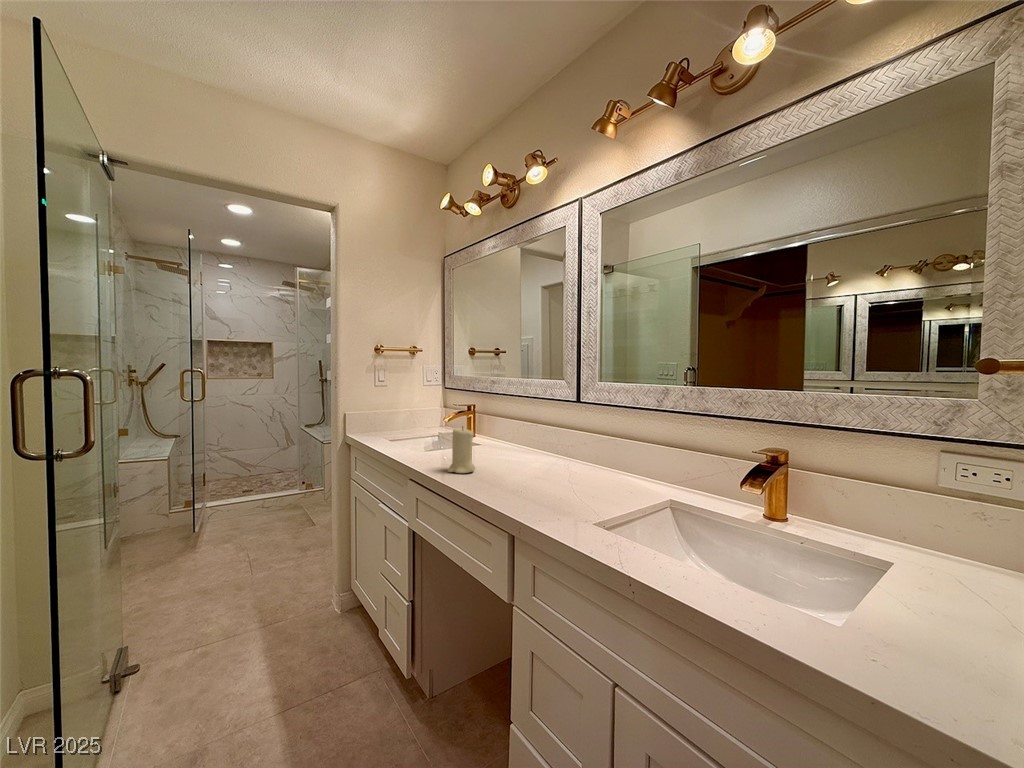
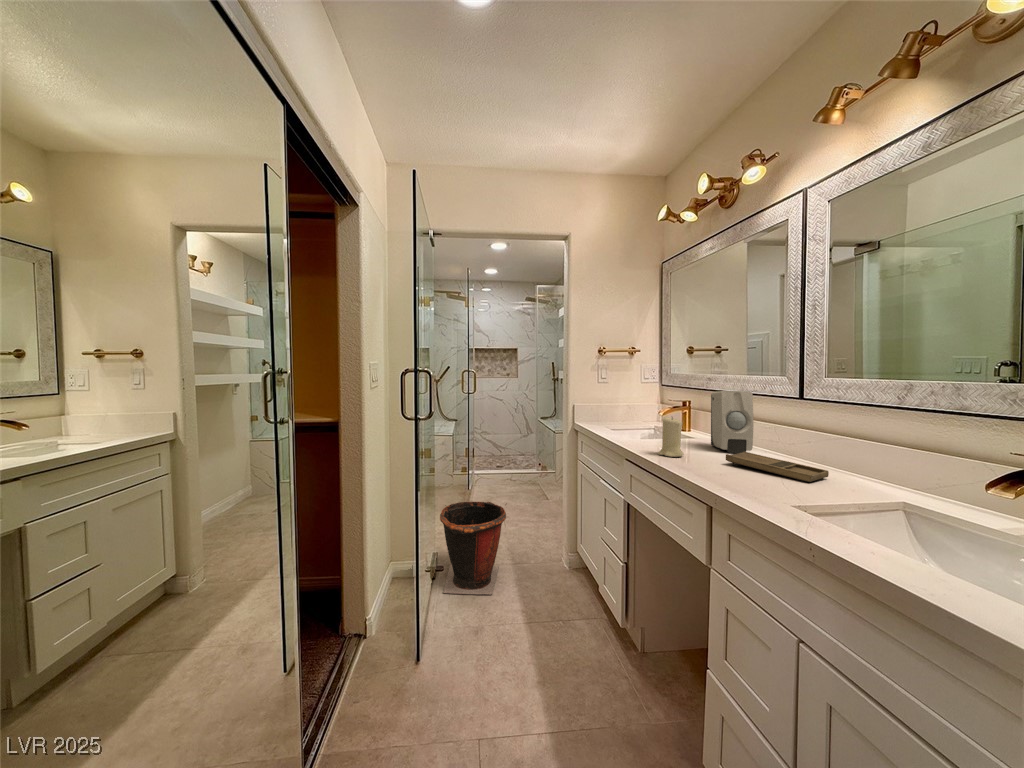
soap dispenser: none [498,395,538,460] -> present [711,391,753,453]
tray: none [518,459,608,488] -> present [726,452,829,482]
waste bin: none [122,546,248,717] -> present [440,502,507,595]

